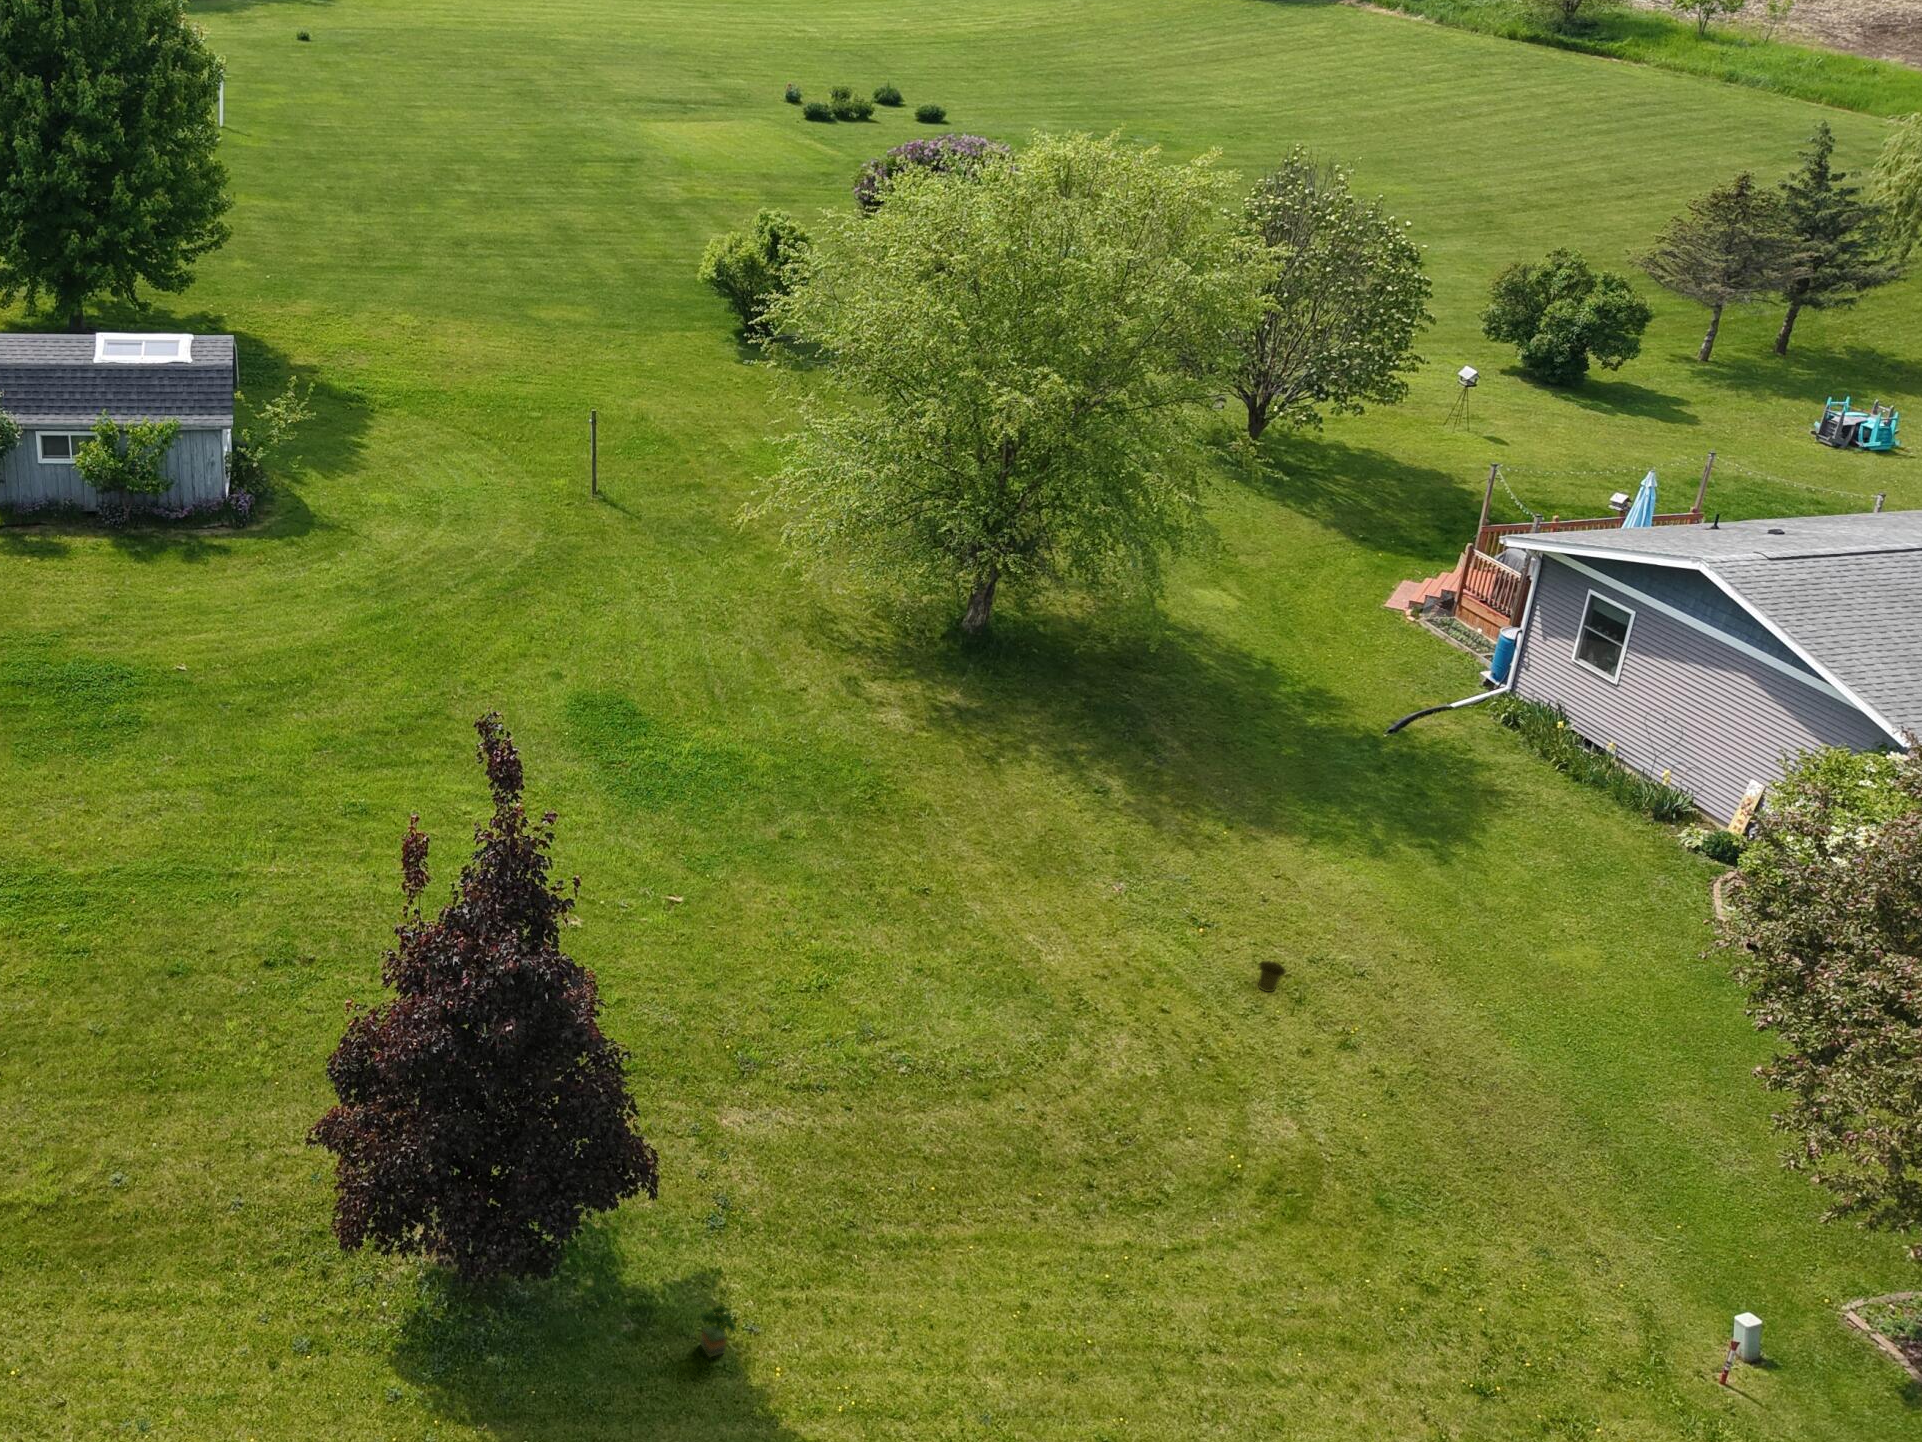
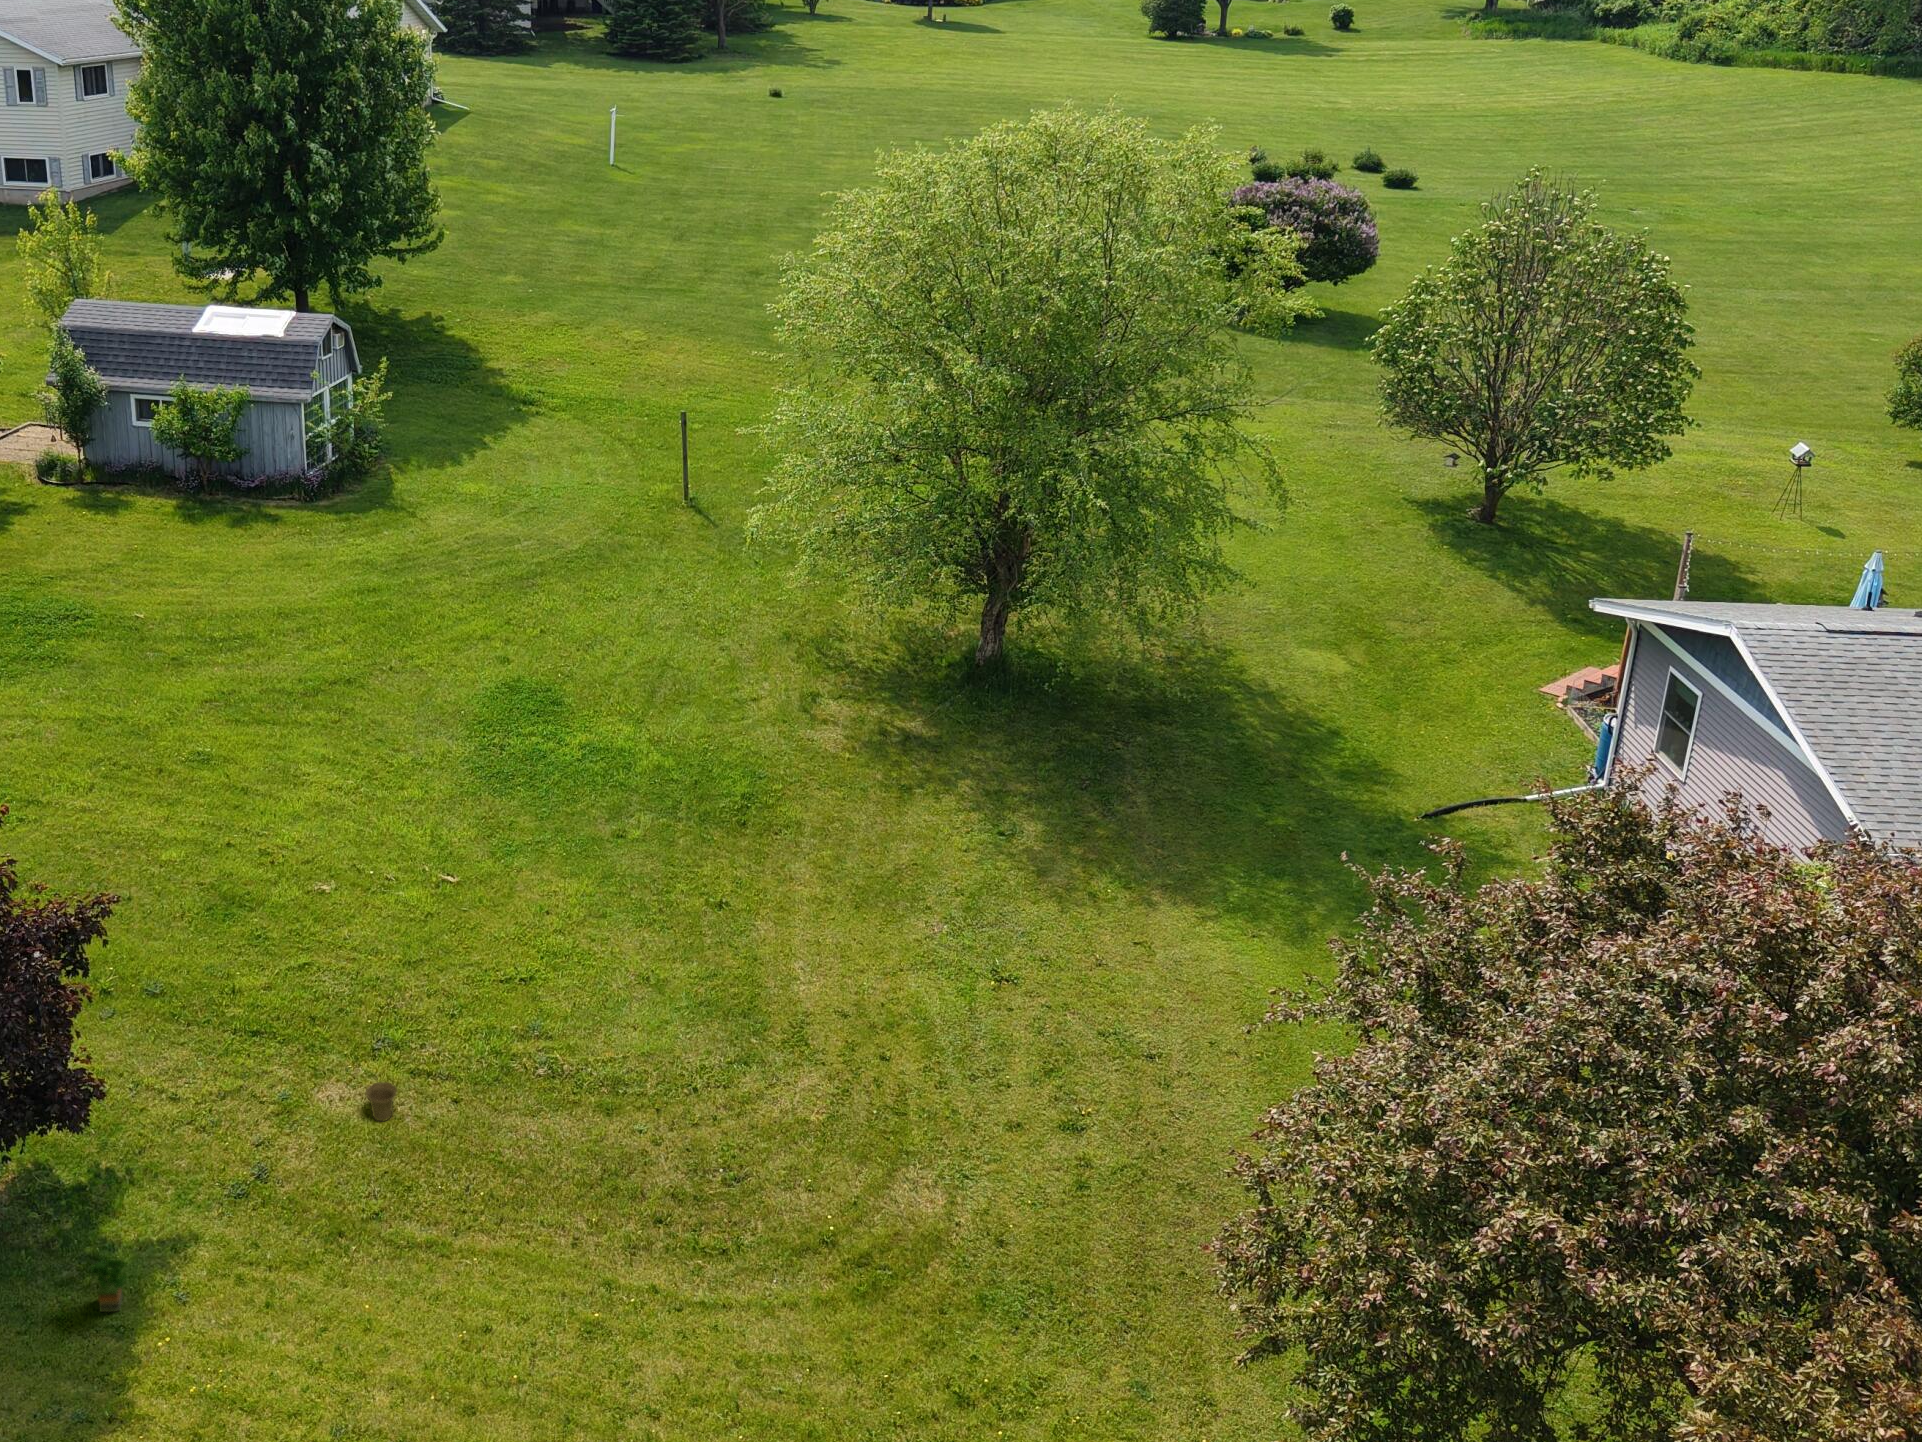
basket: present [1258,961,1286,992] -> present [366,1082,397,1121]

